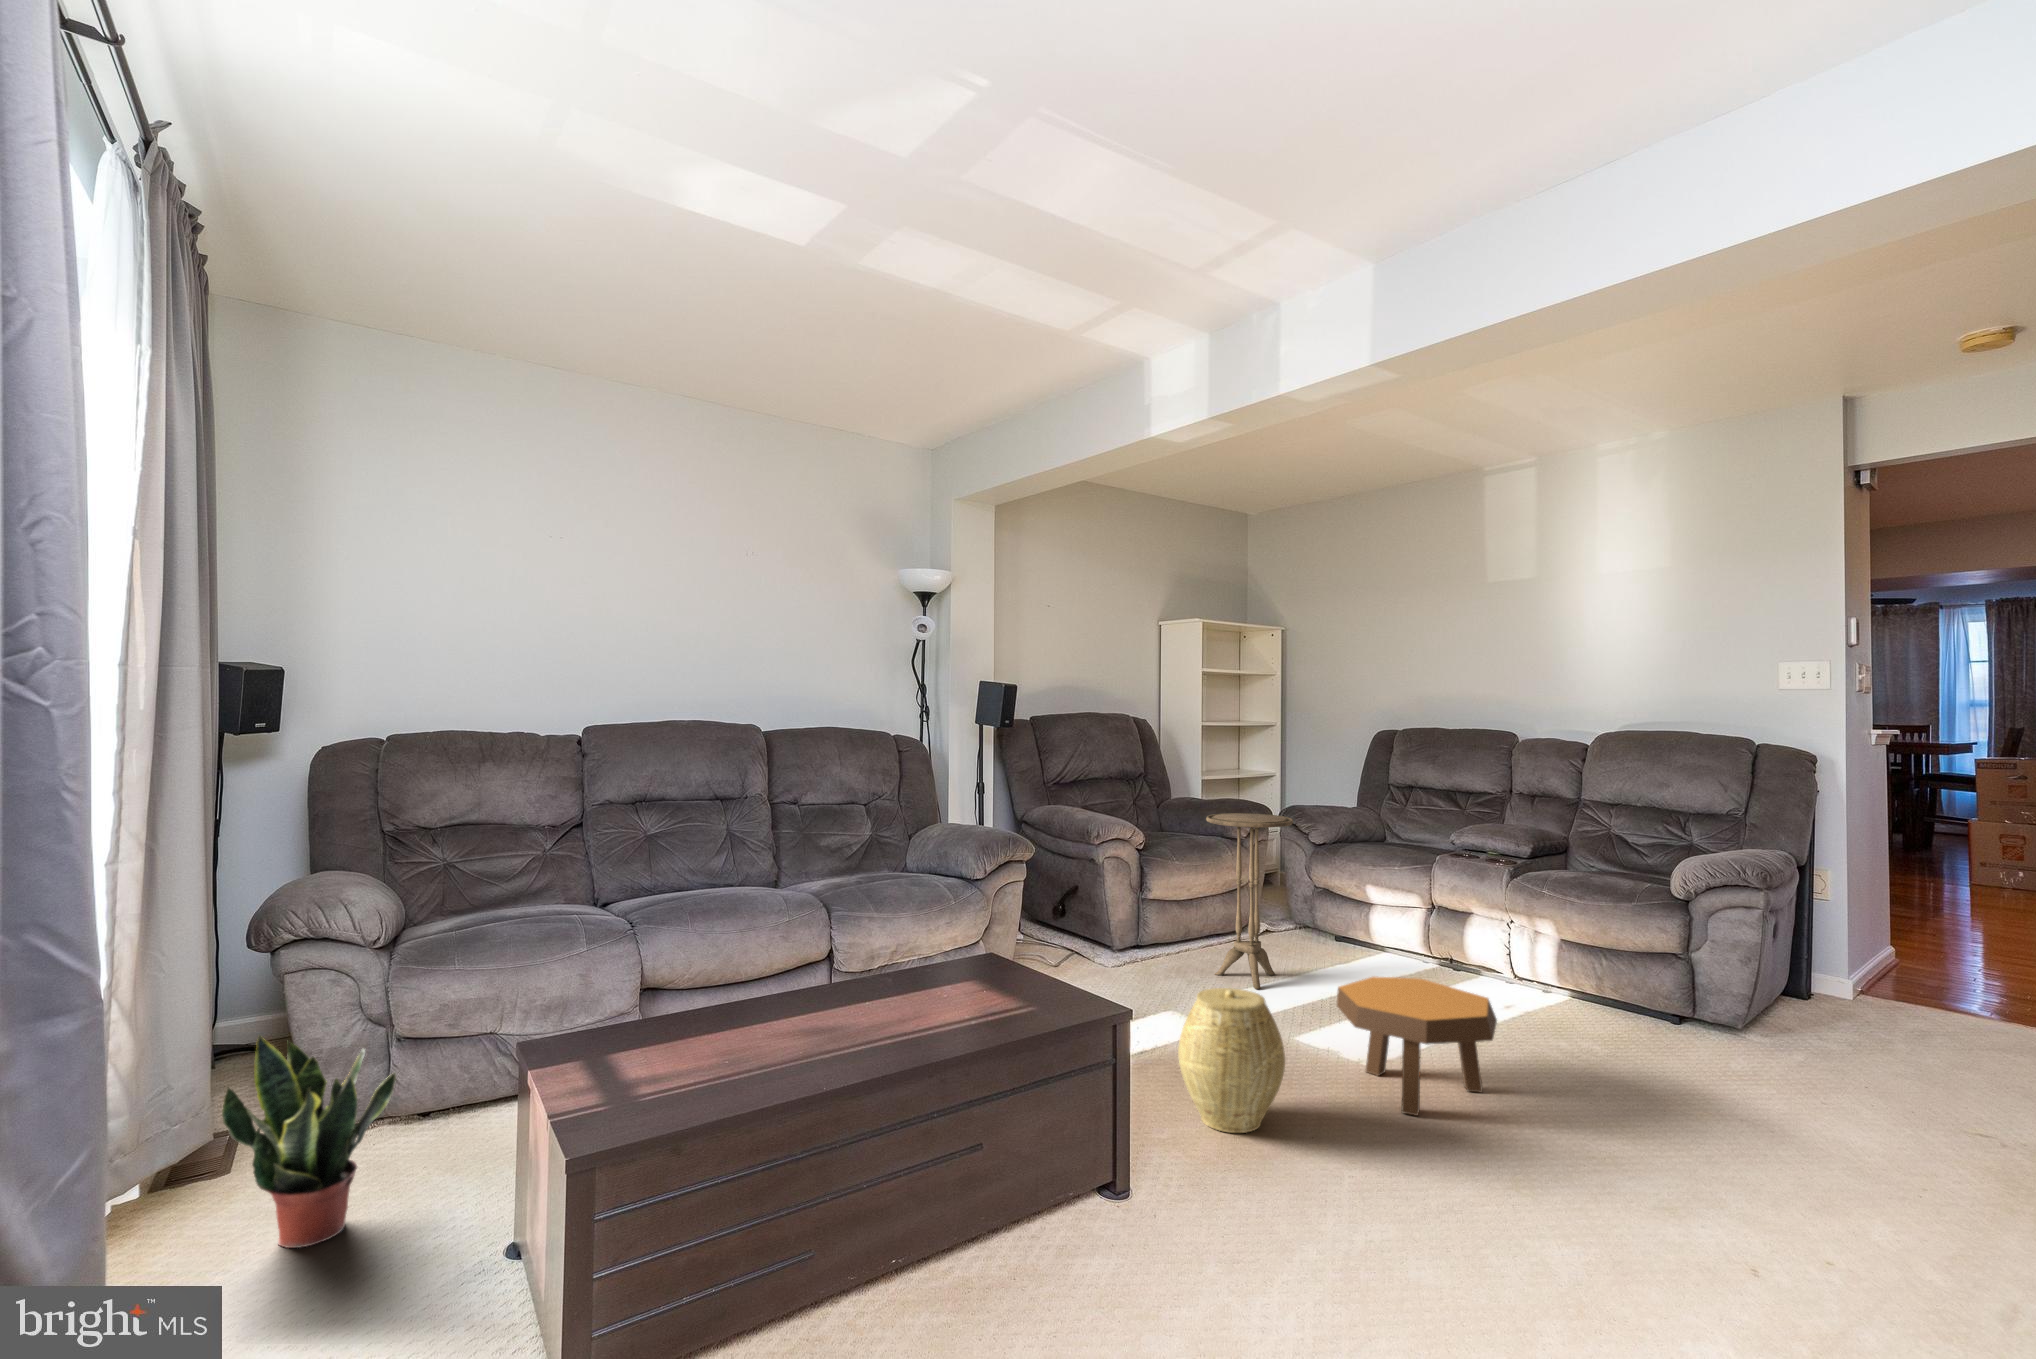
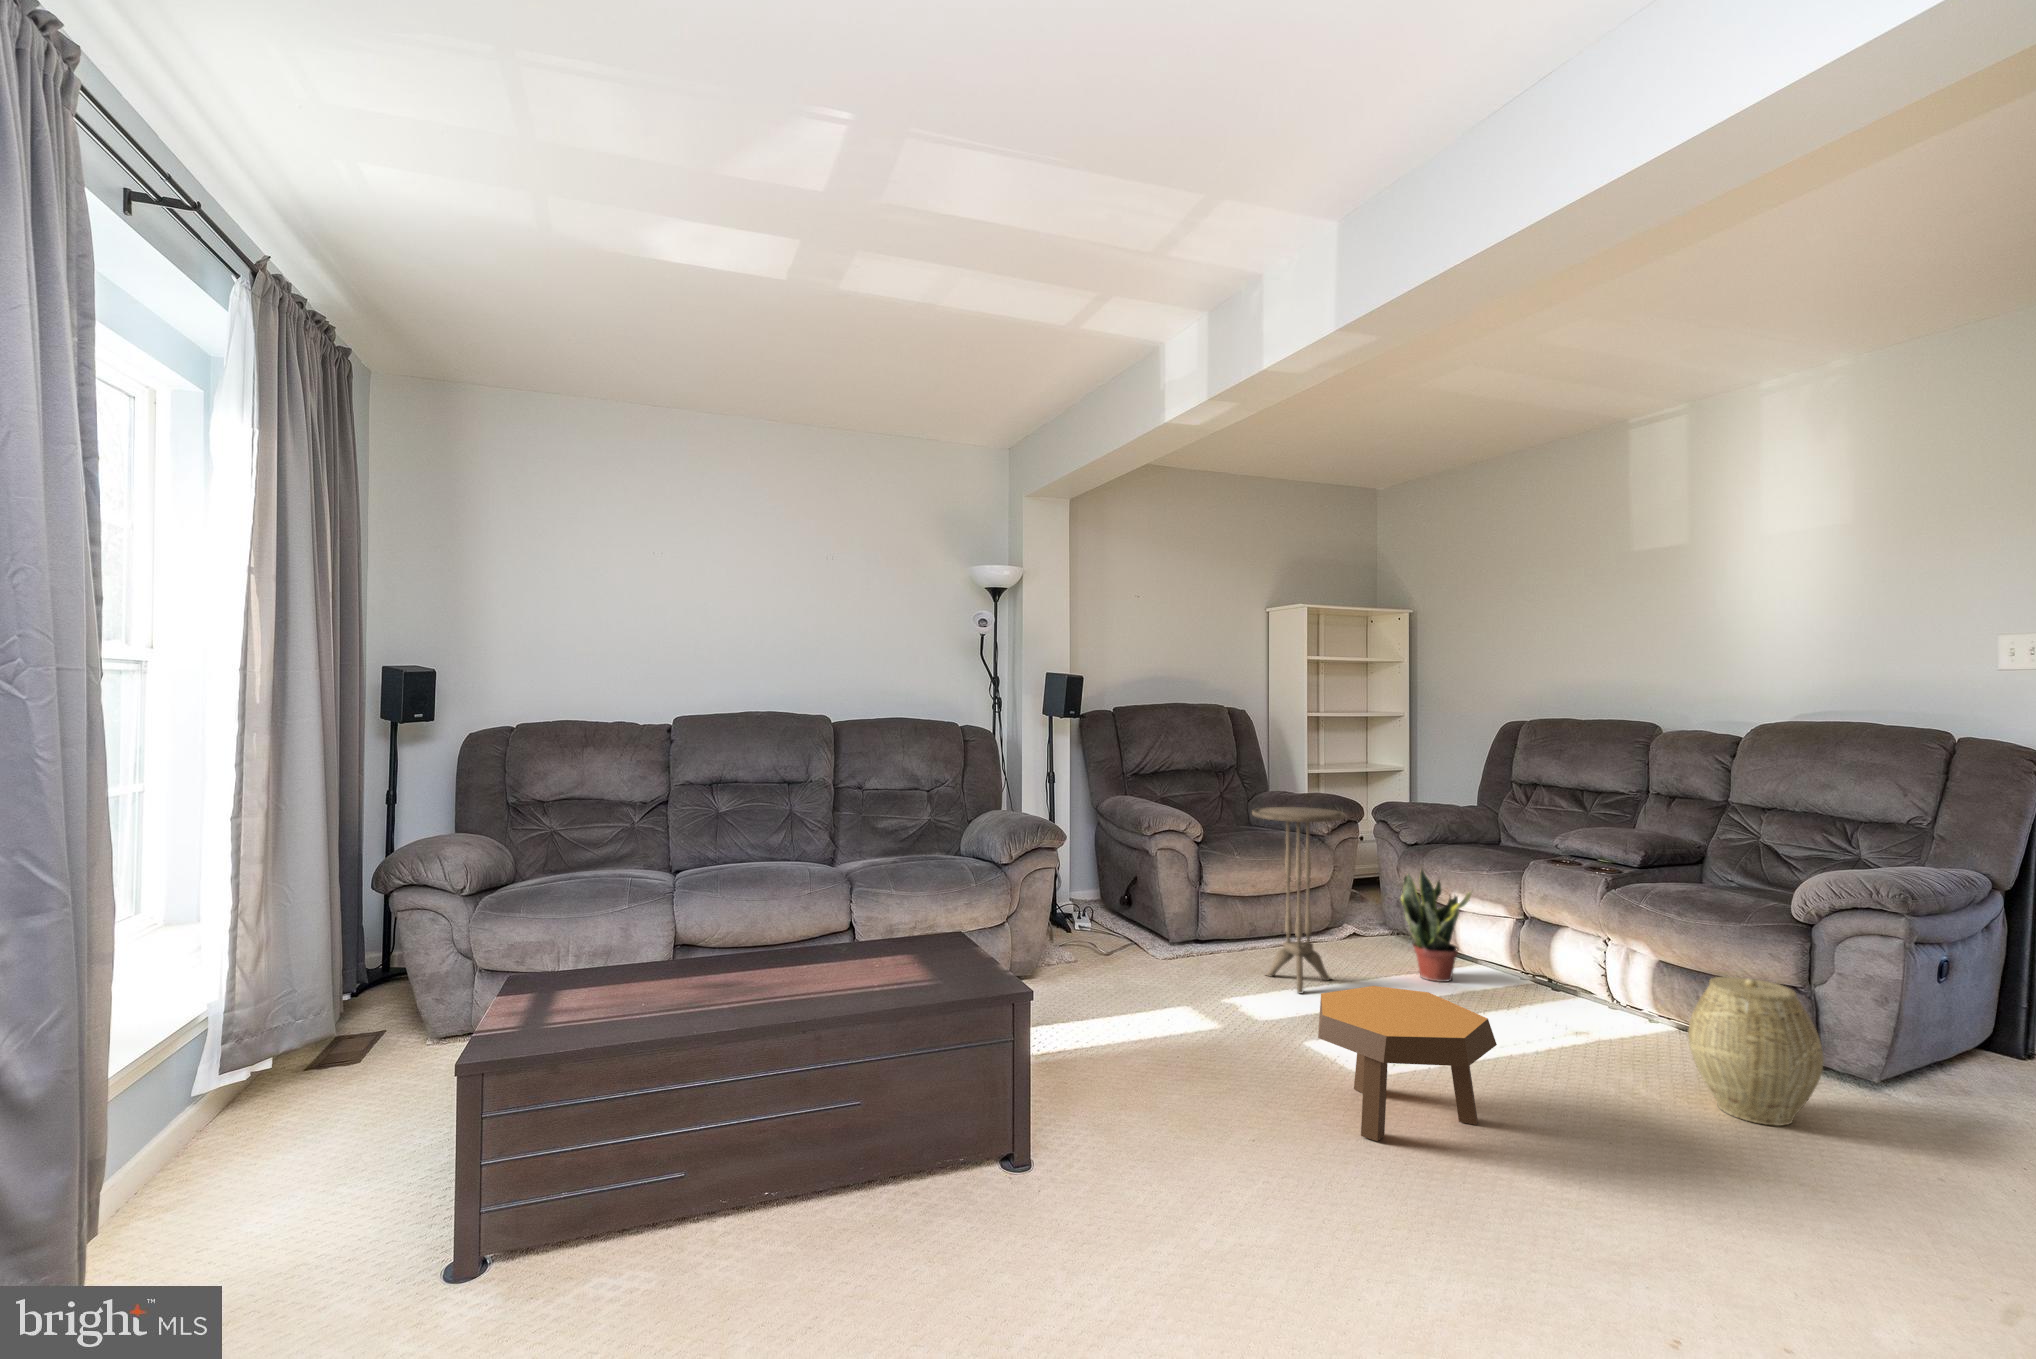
woven basket: present [1178,988,1285,1133] -> present [1688,977,1824,1126]
potted plant: present [222,1036,396,1248] -> present [1401,869,1472,982]

